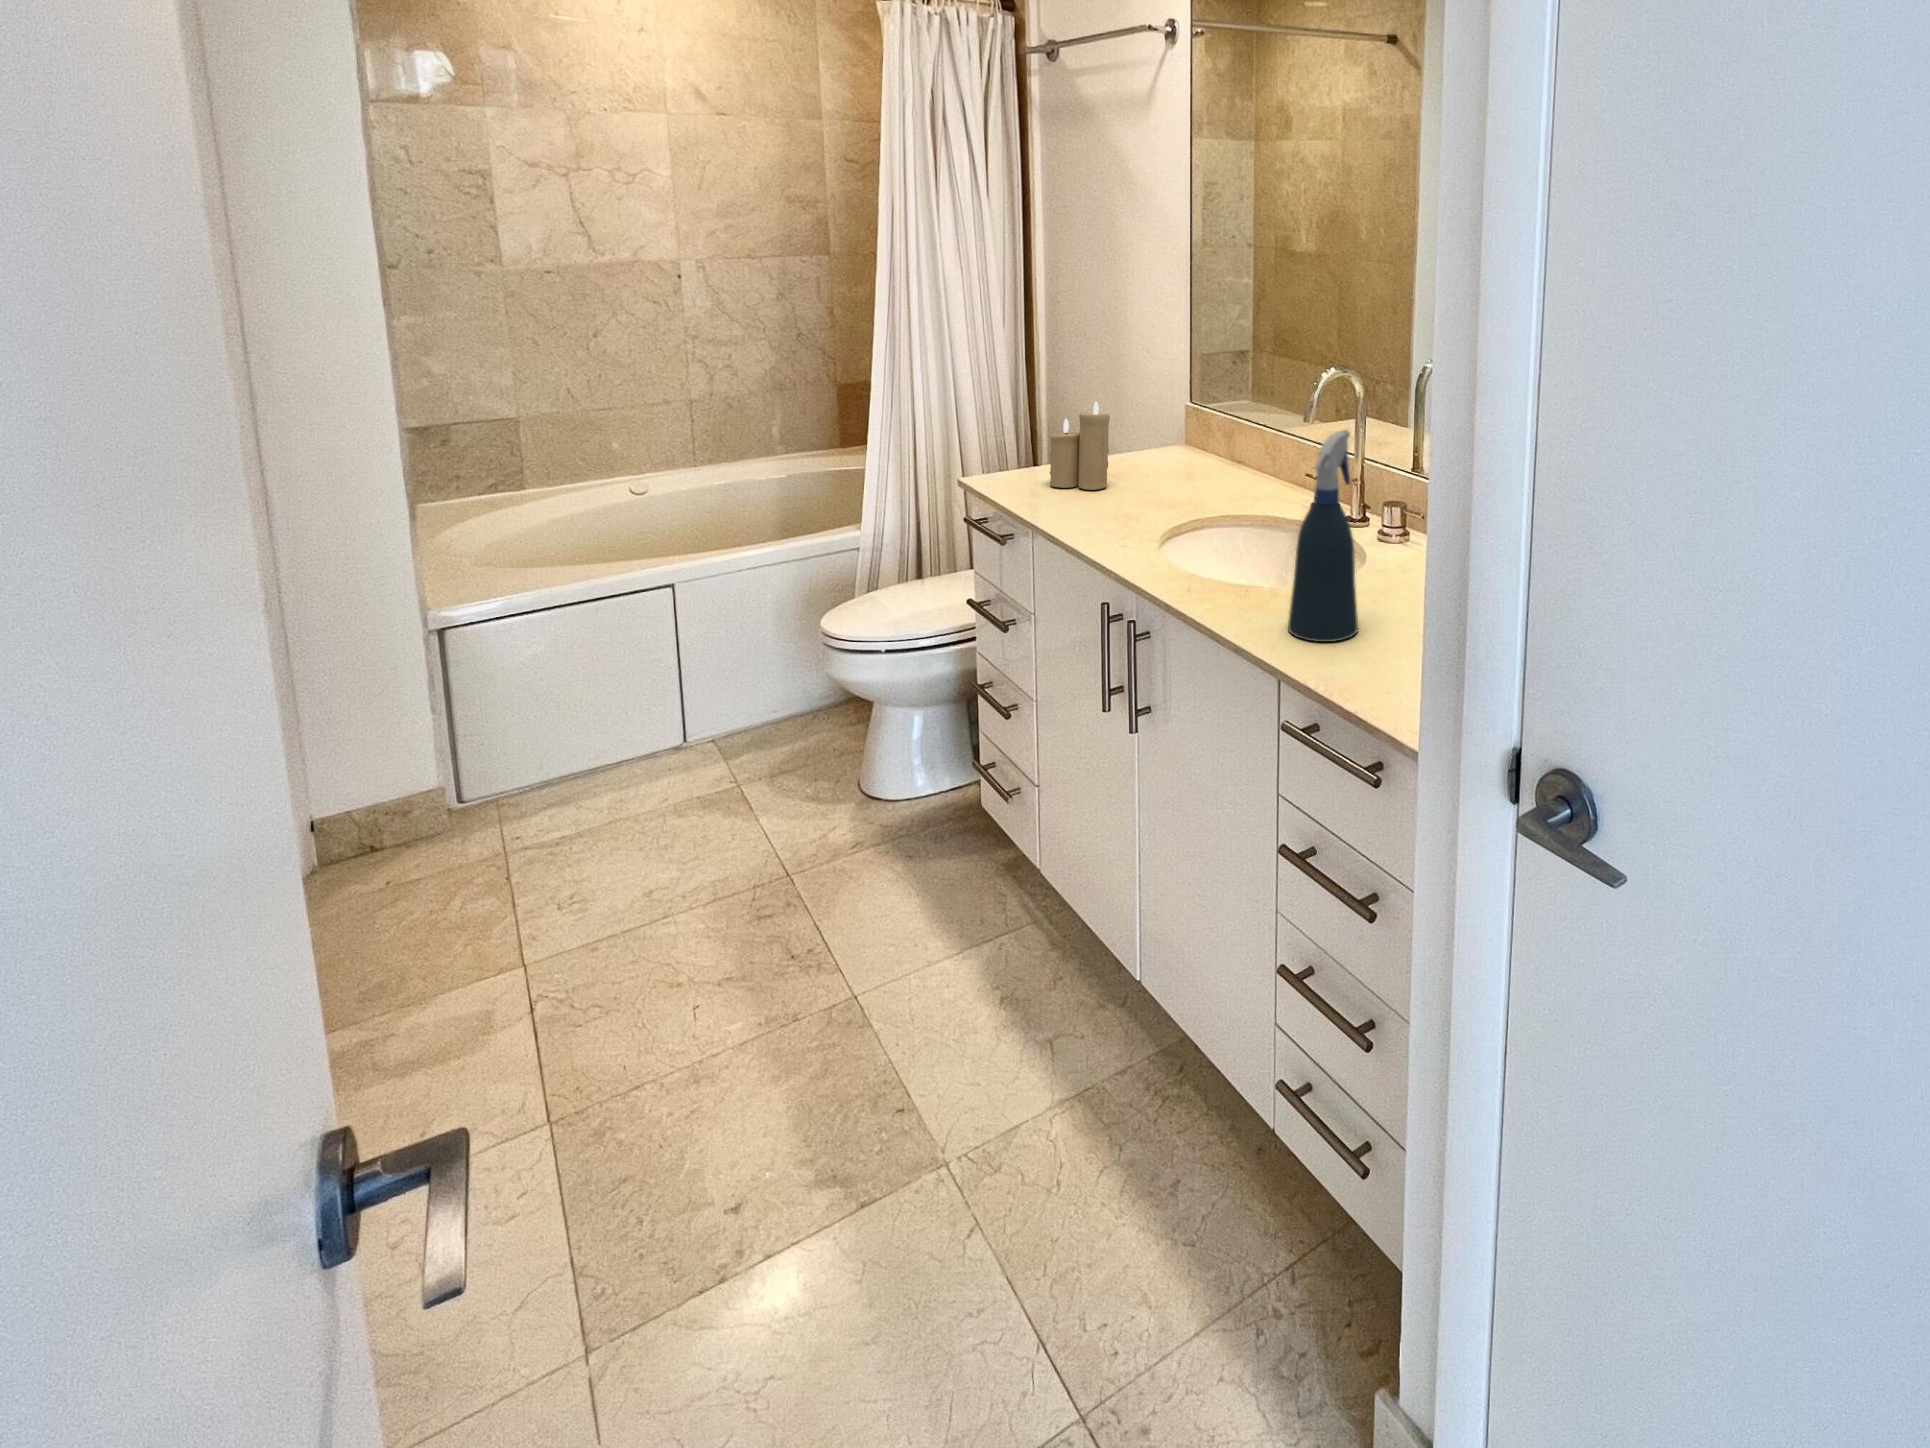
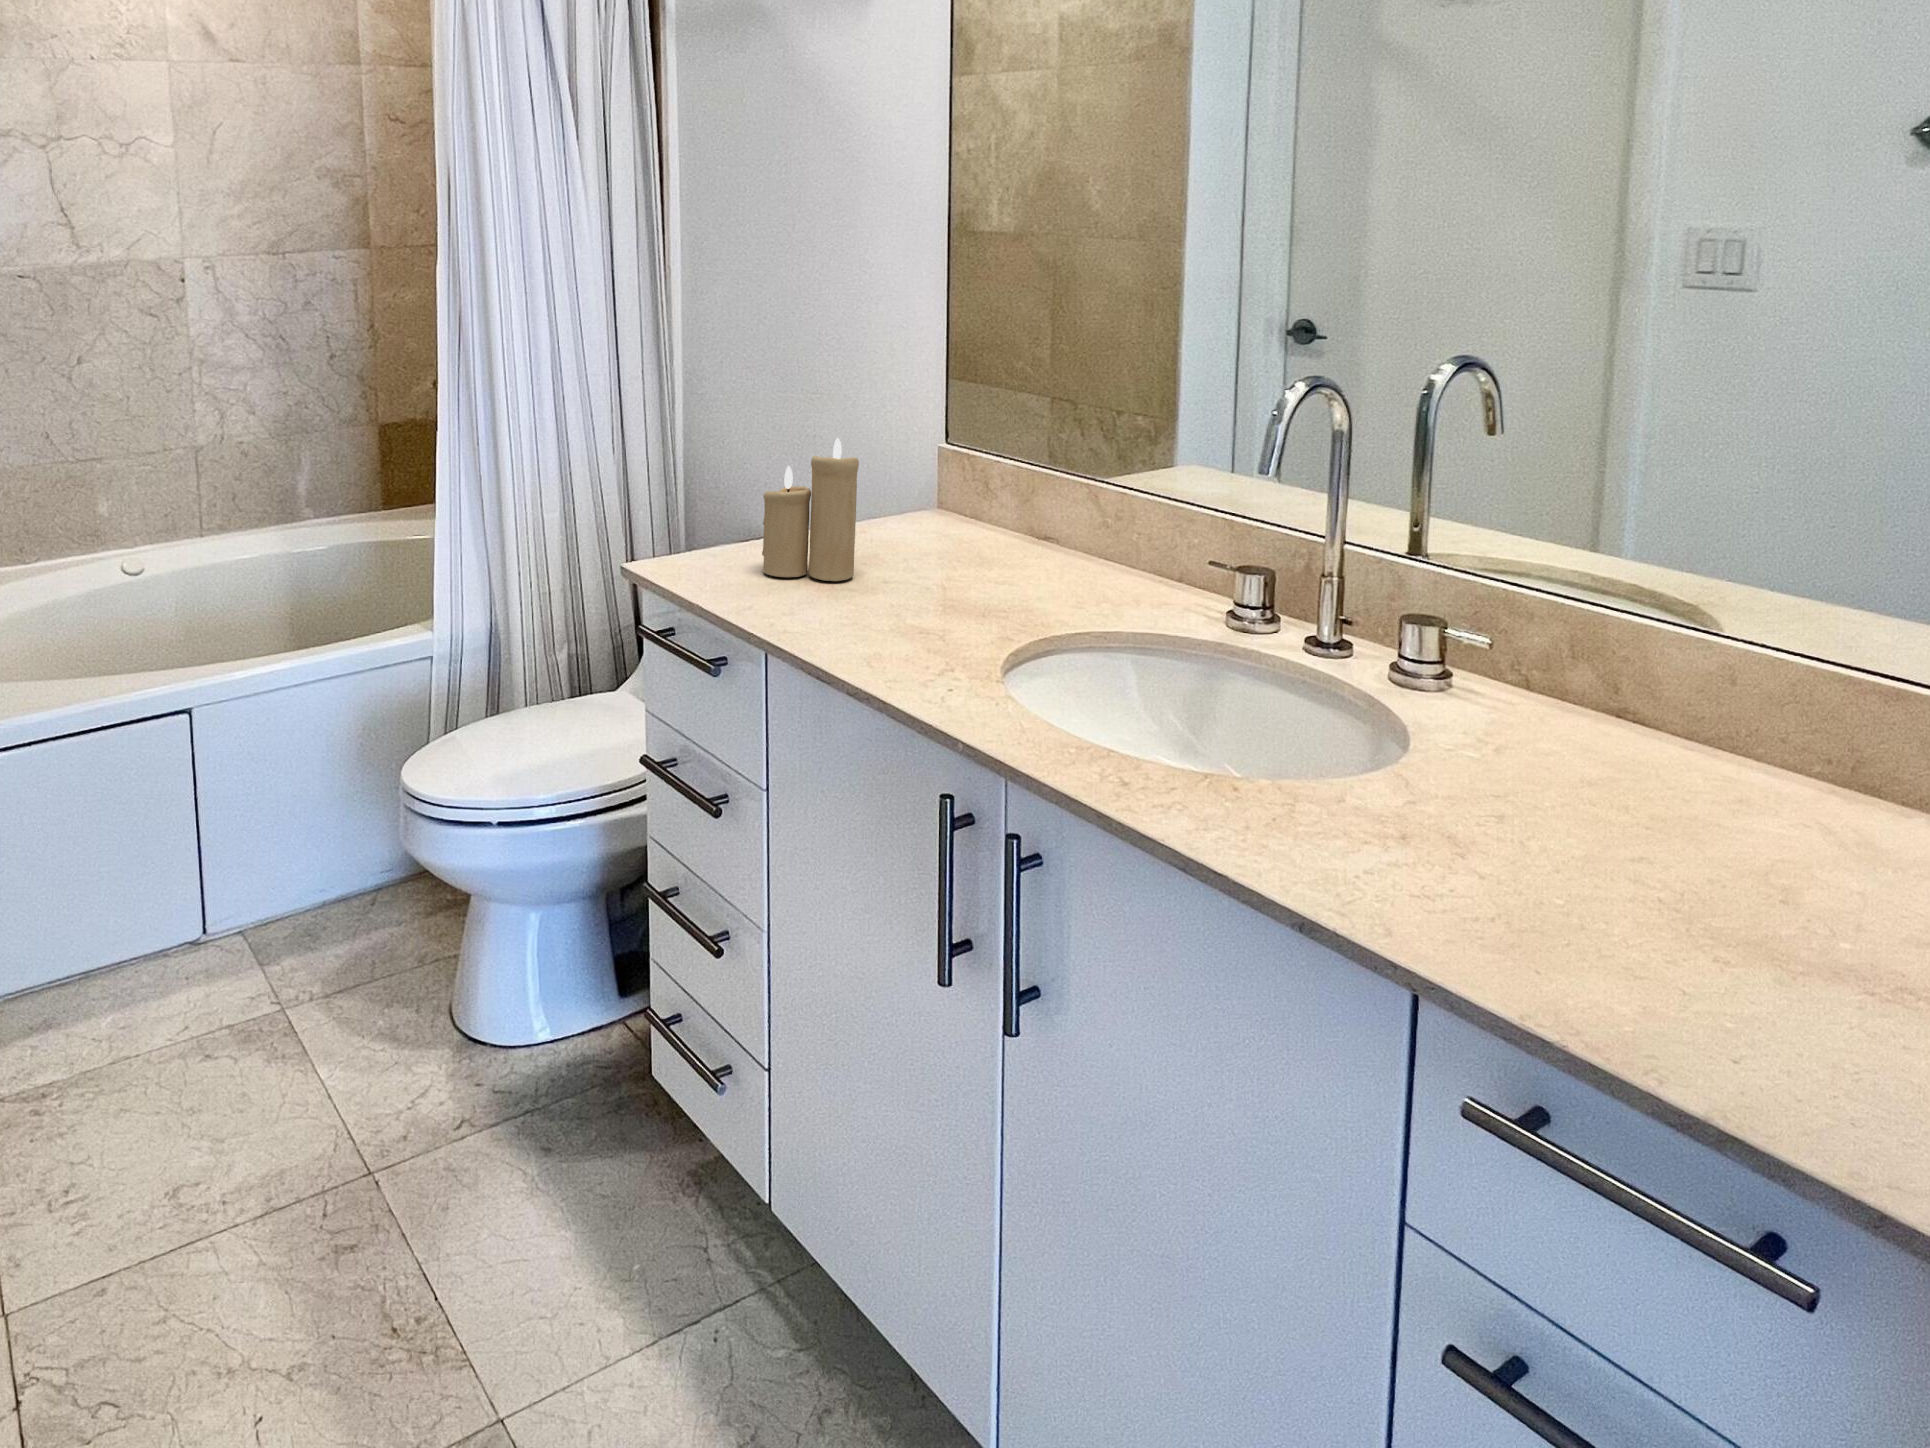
spray bottle: present [1288,430,1358,642] -> none [1396,485,1559,928]

